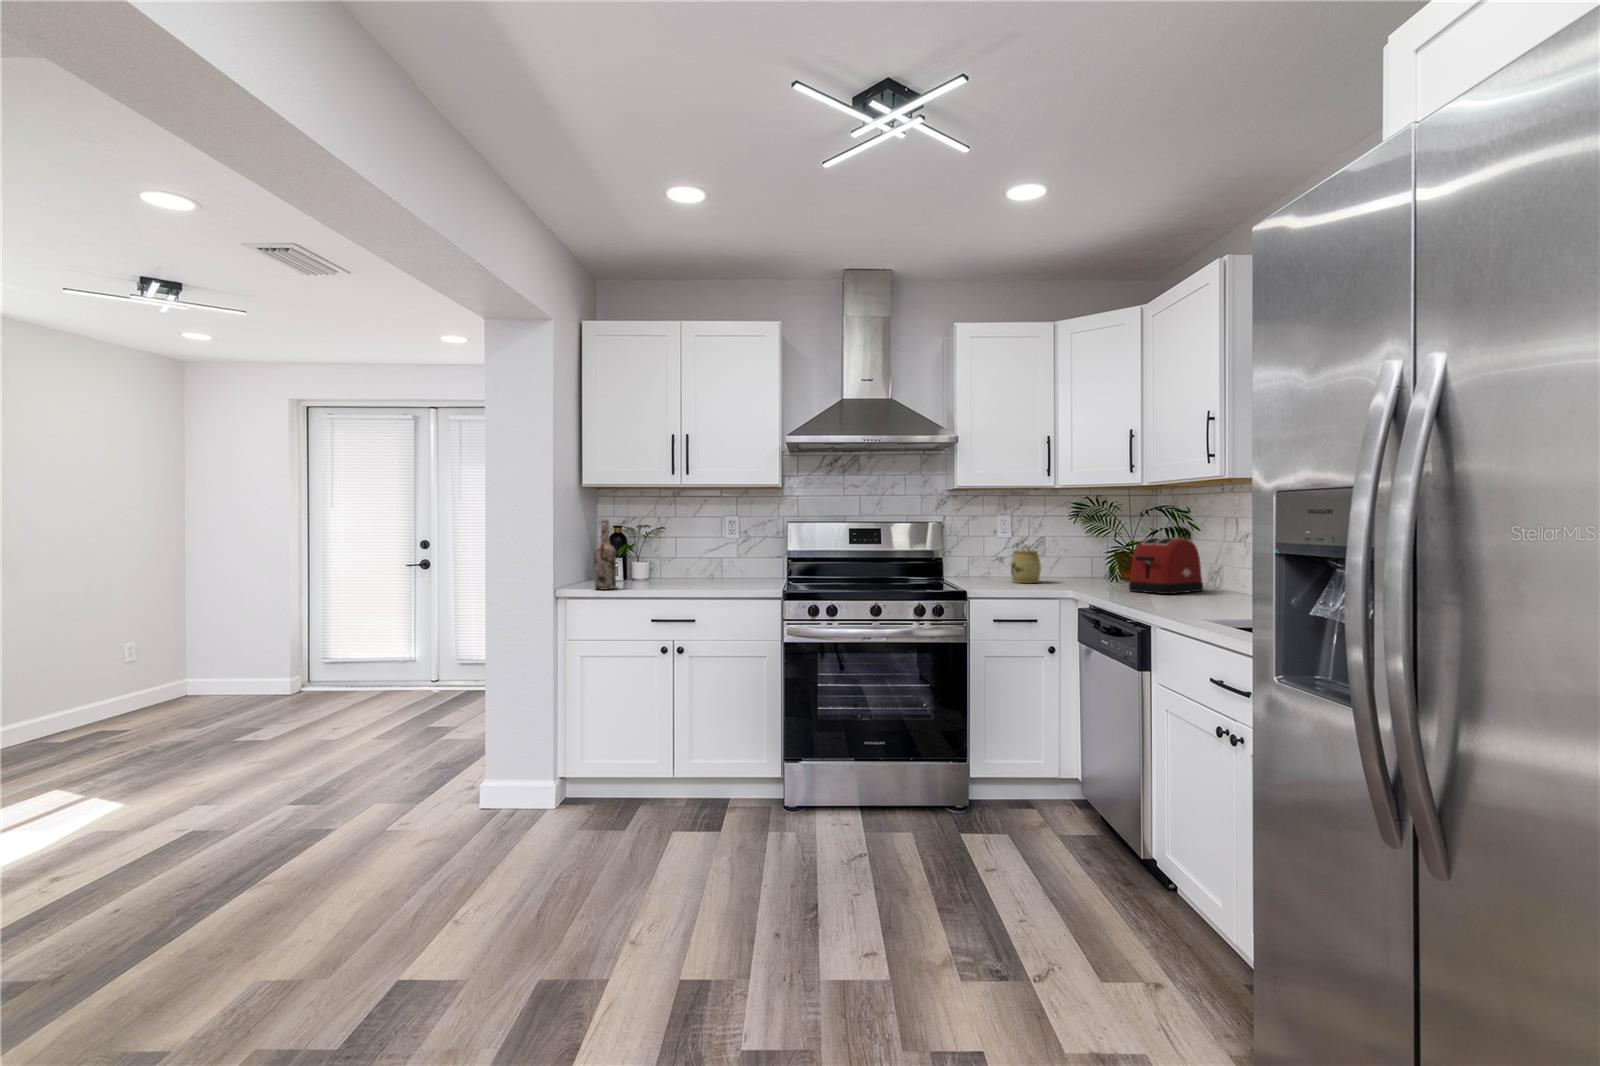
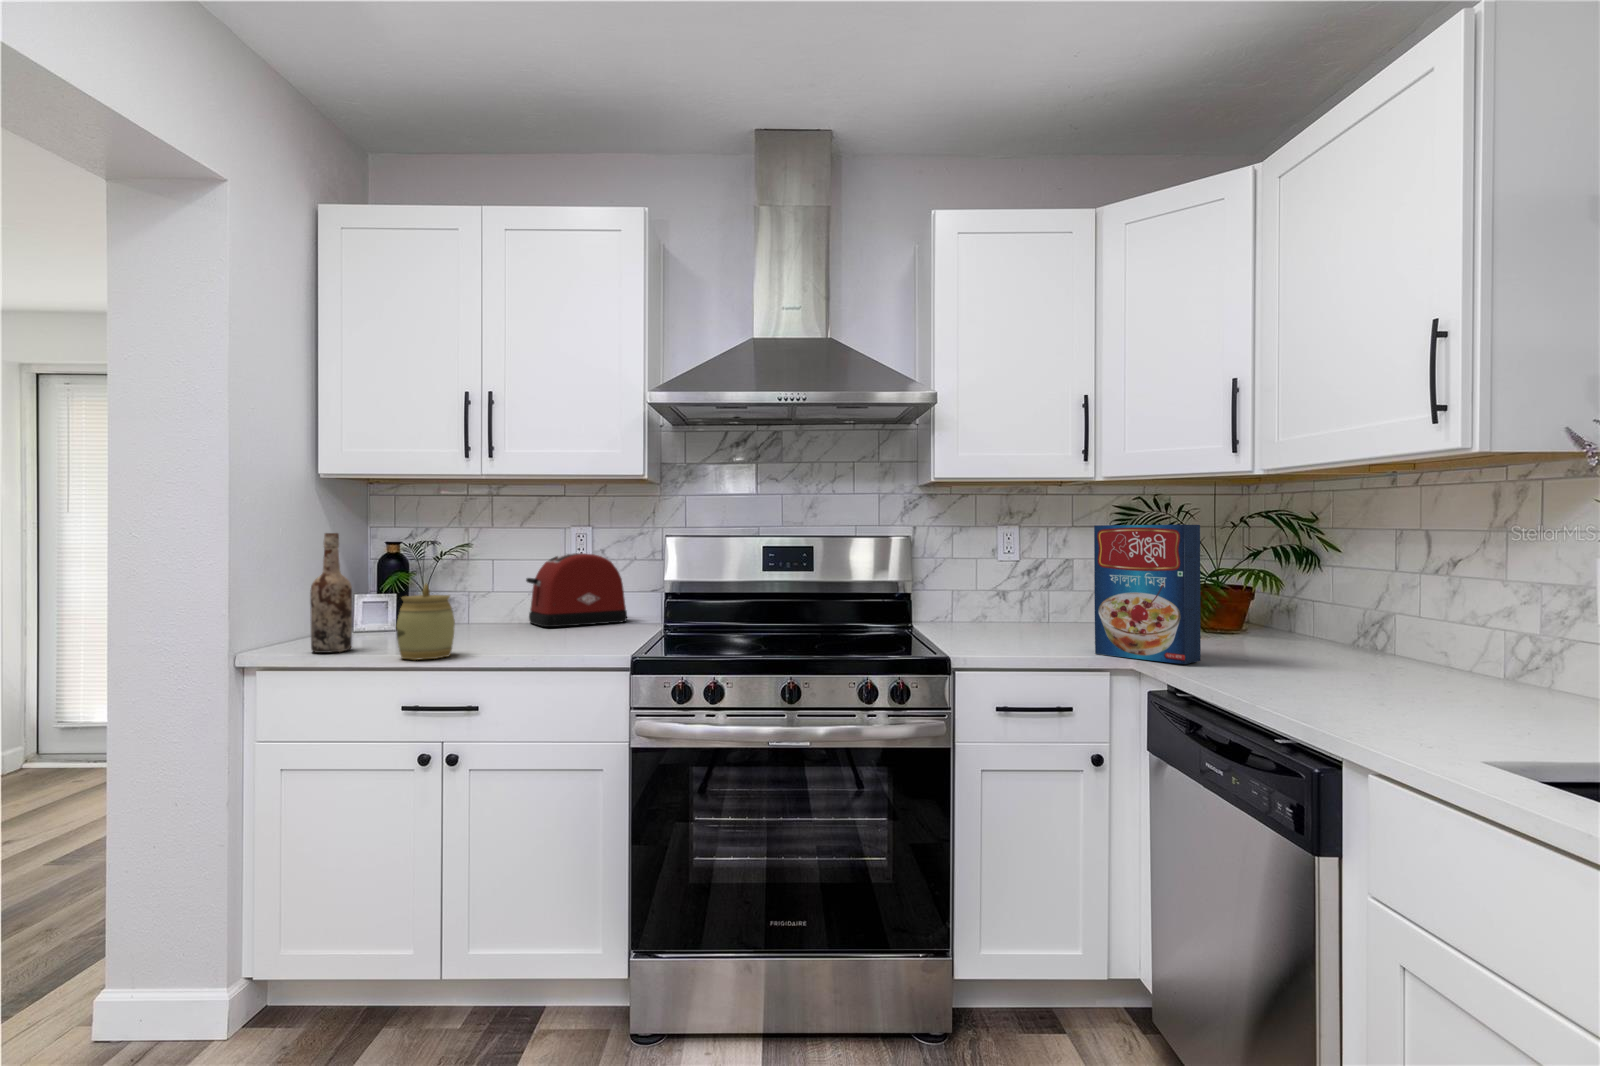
cereal box: none [1051,515,1111,594] -> present [1094,525,1201,664]
toaster: present [1129,538,1203,594] -> present [526,553,627,627]
jar: present [1011,545,1041,583] -> present [396,583,455,660]

